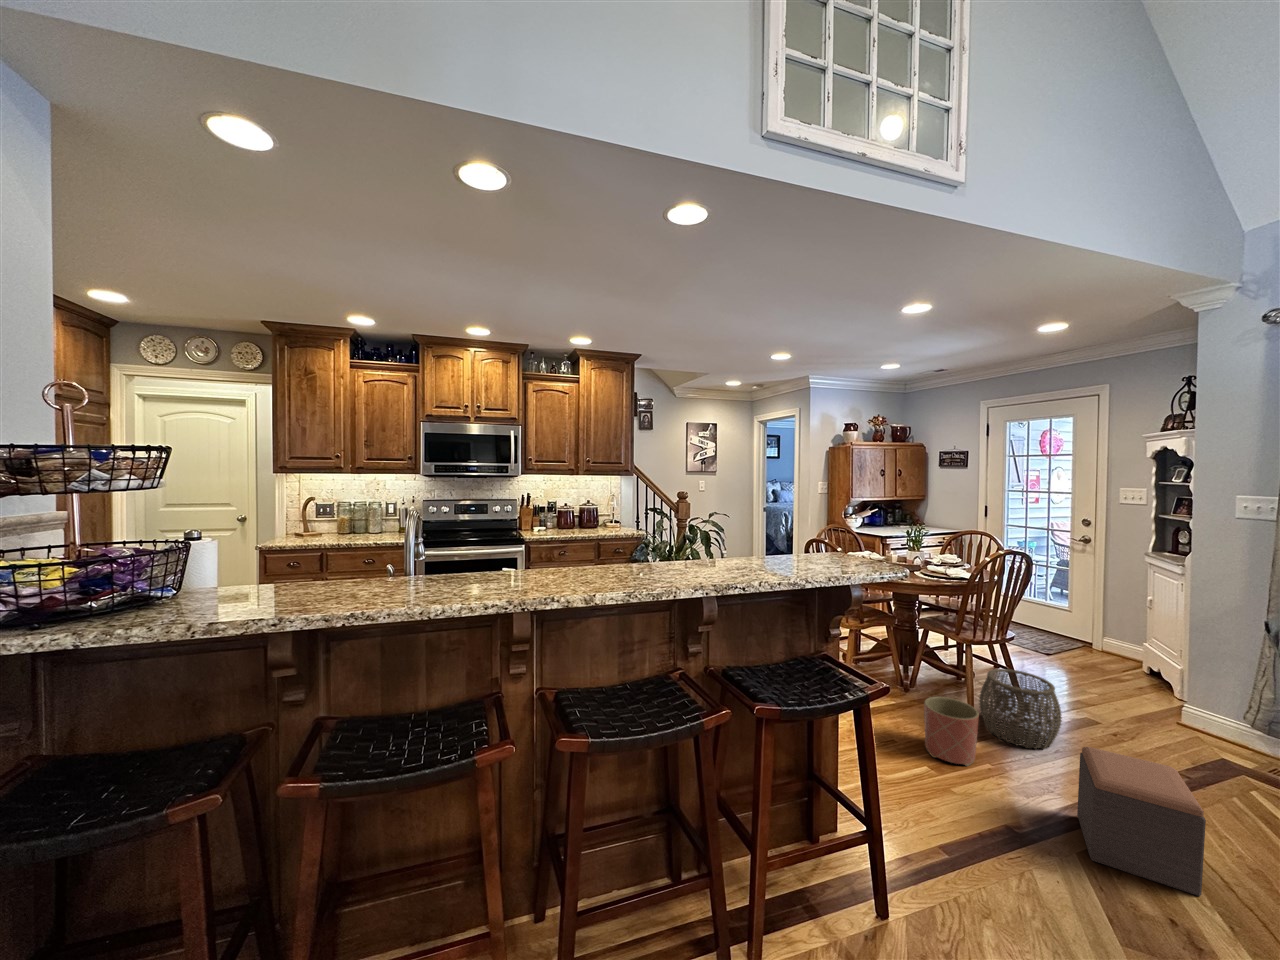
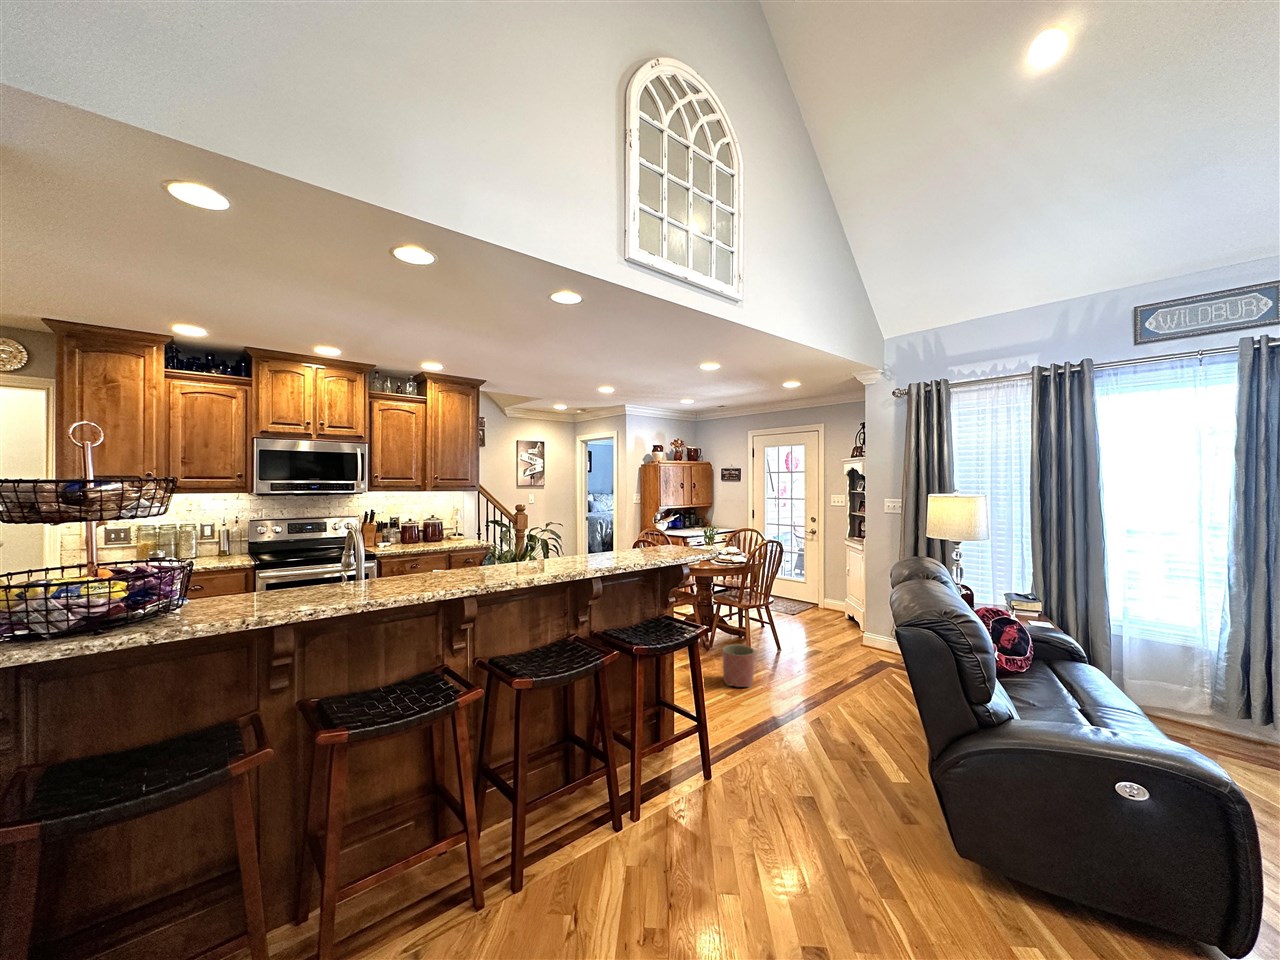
woven basket: present [979,669,1062,749] -> none [754,622,801,672]
footstool: present [1077,747,1206,896] -> none [808,657,864,727]

